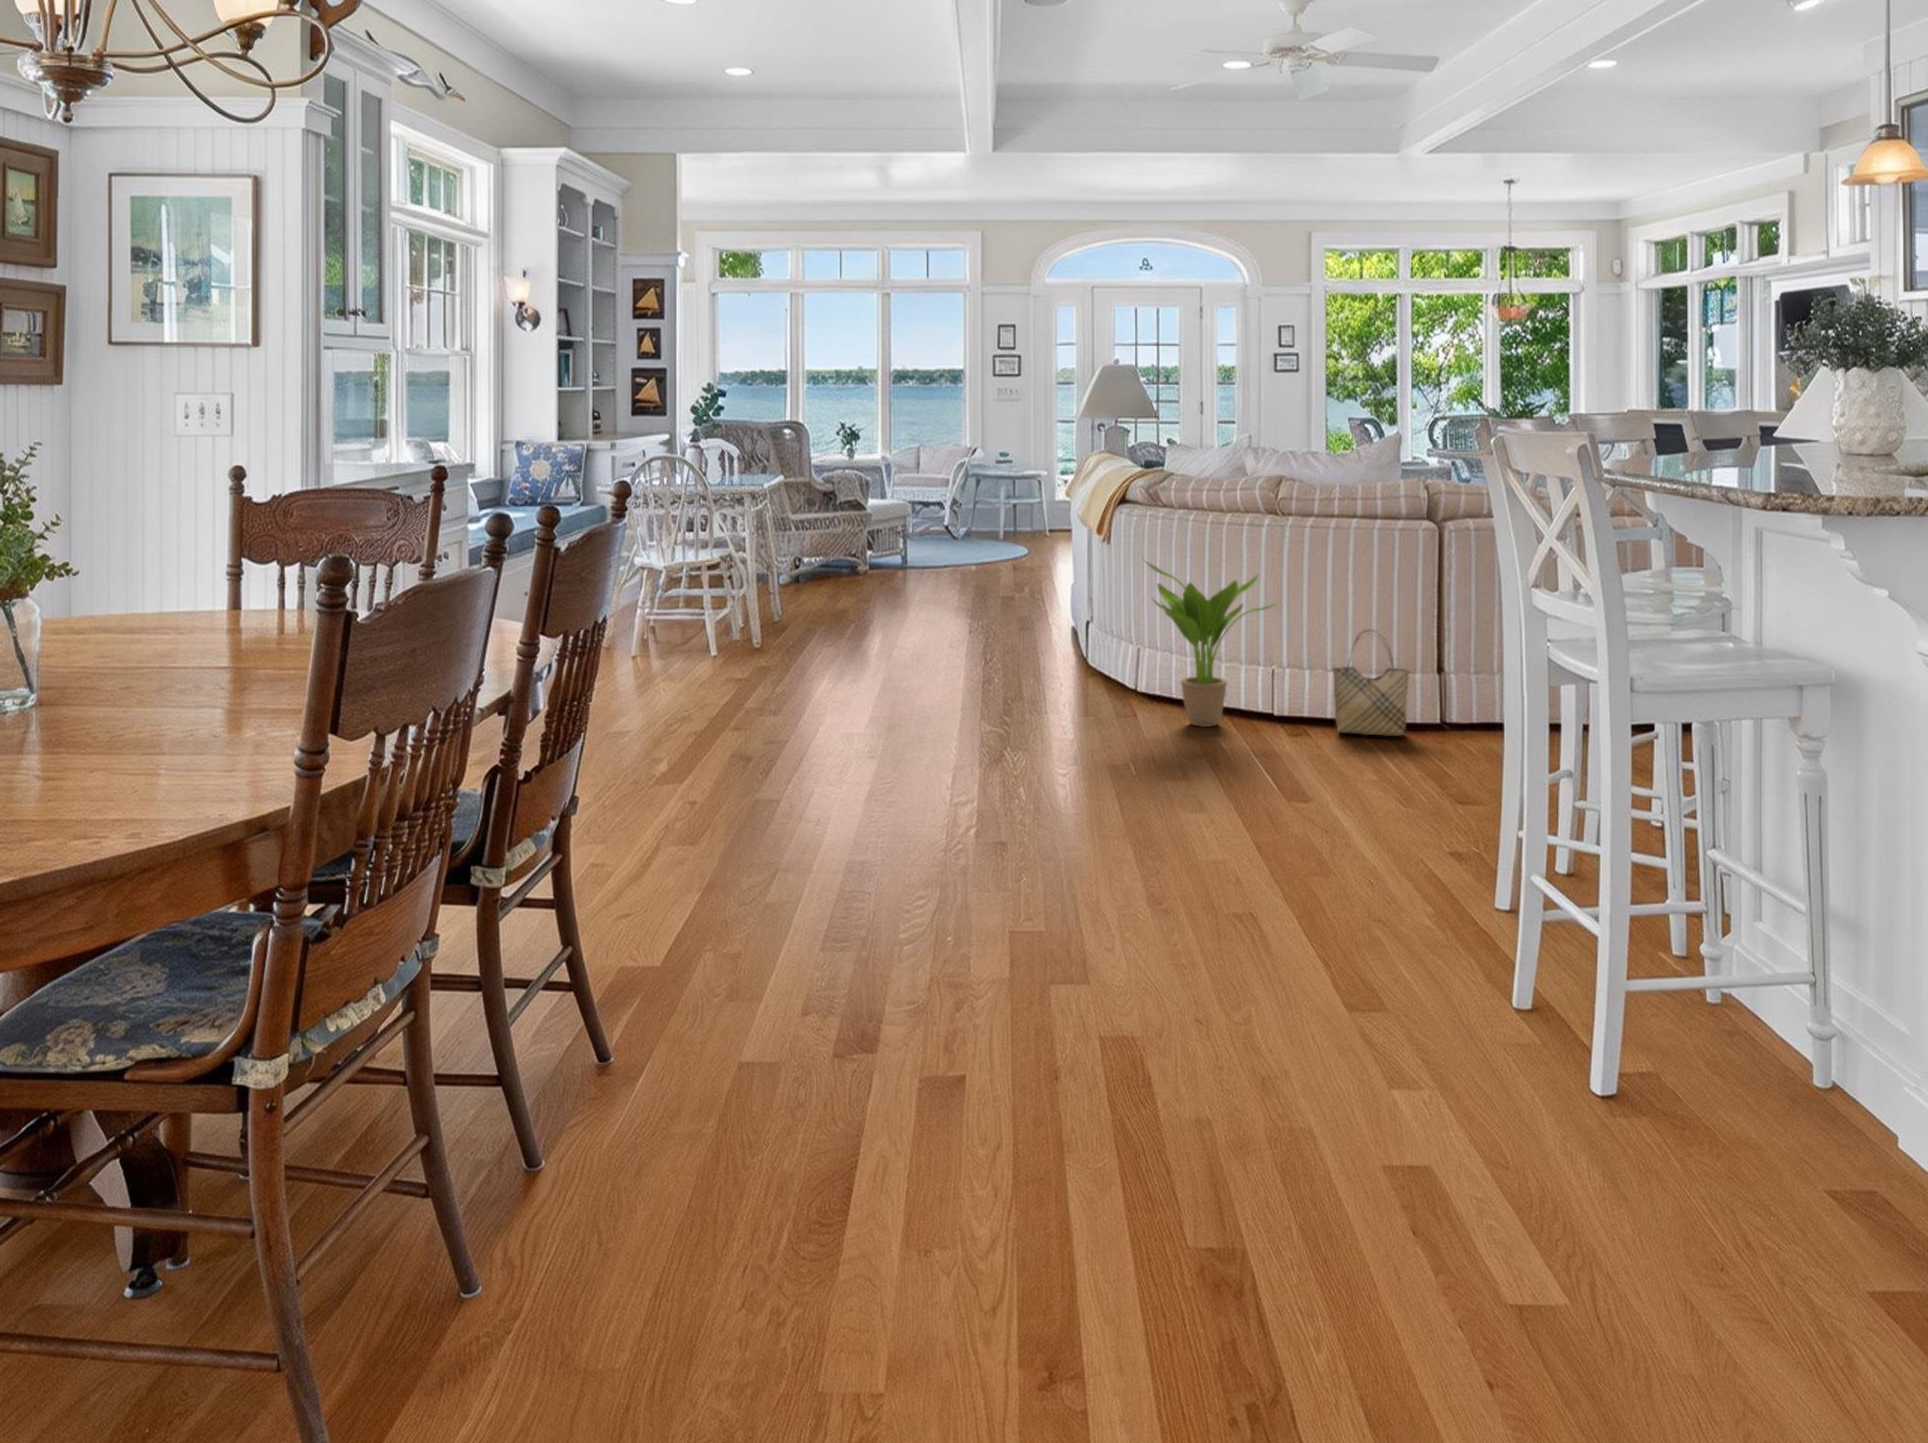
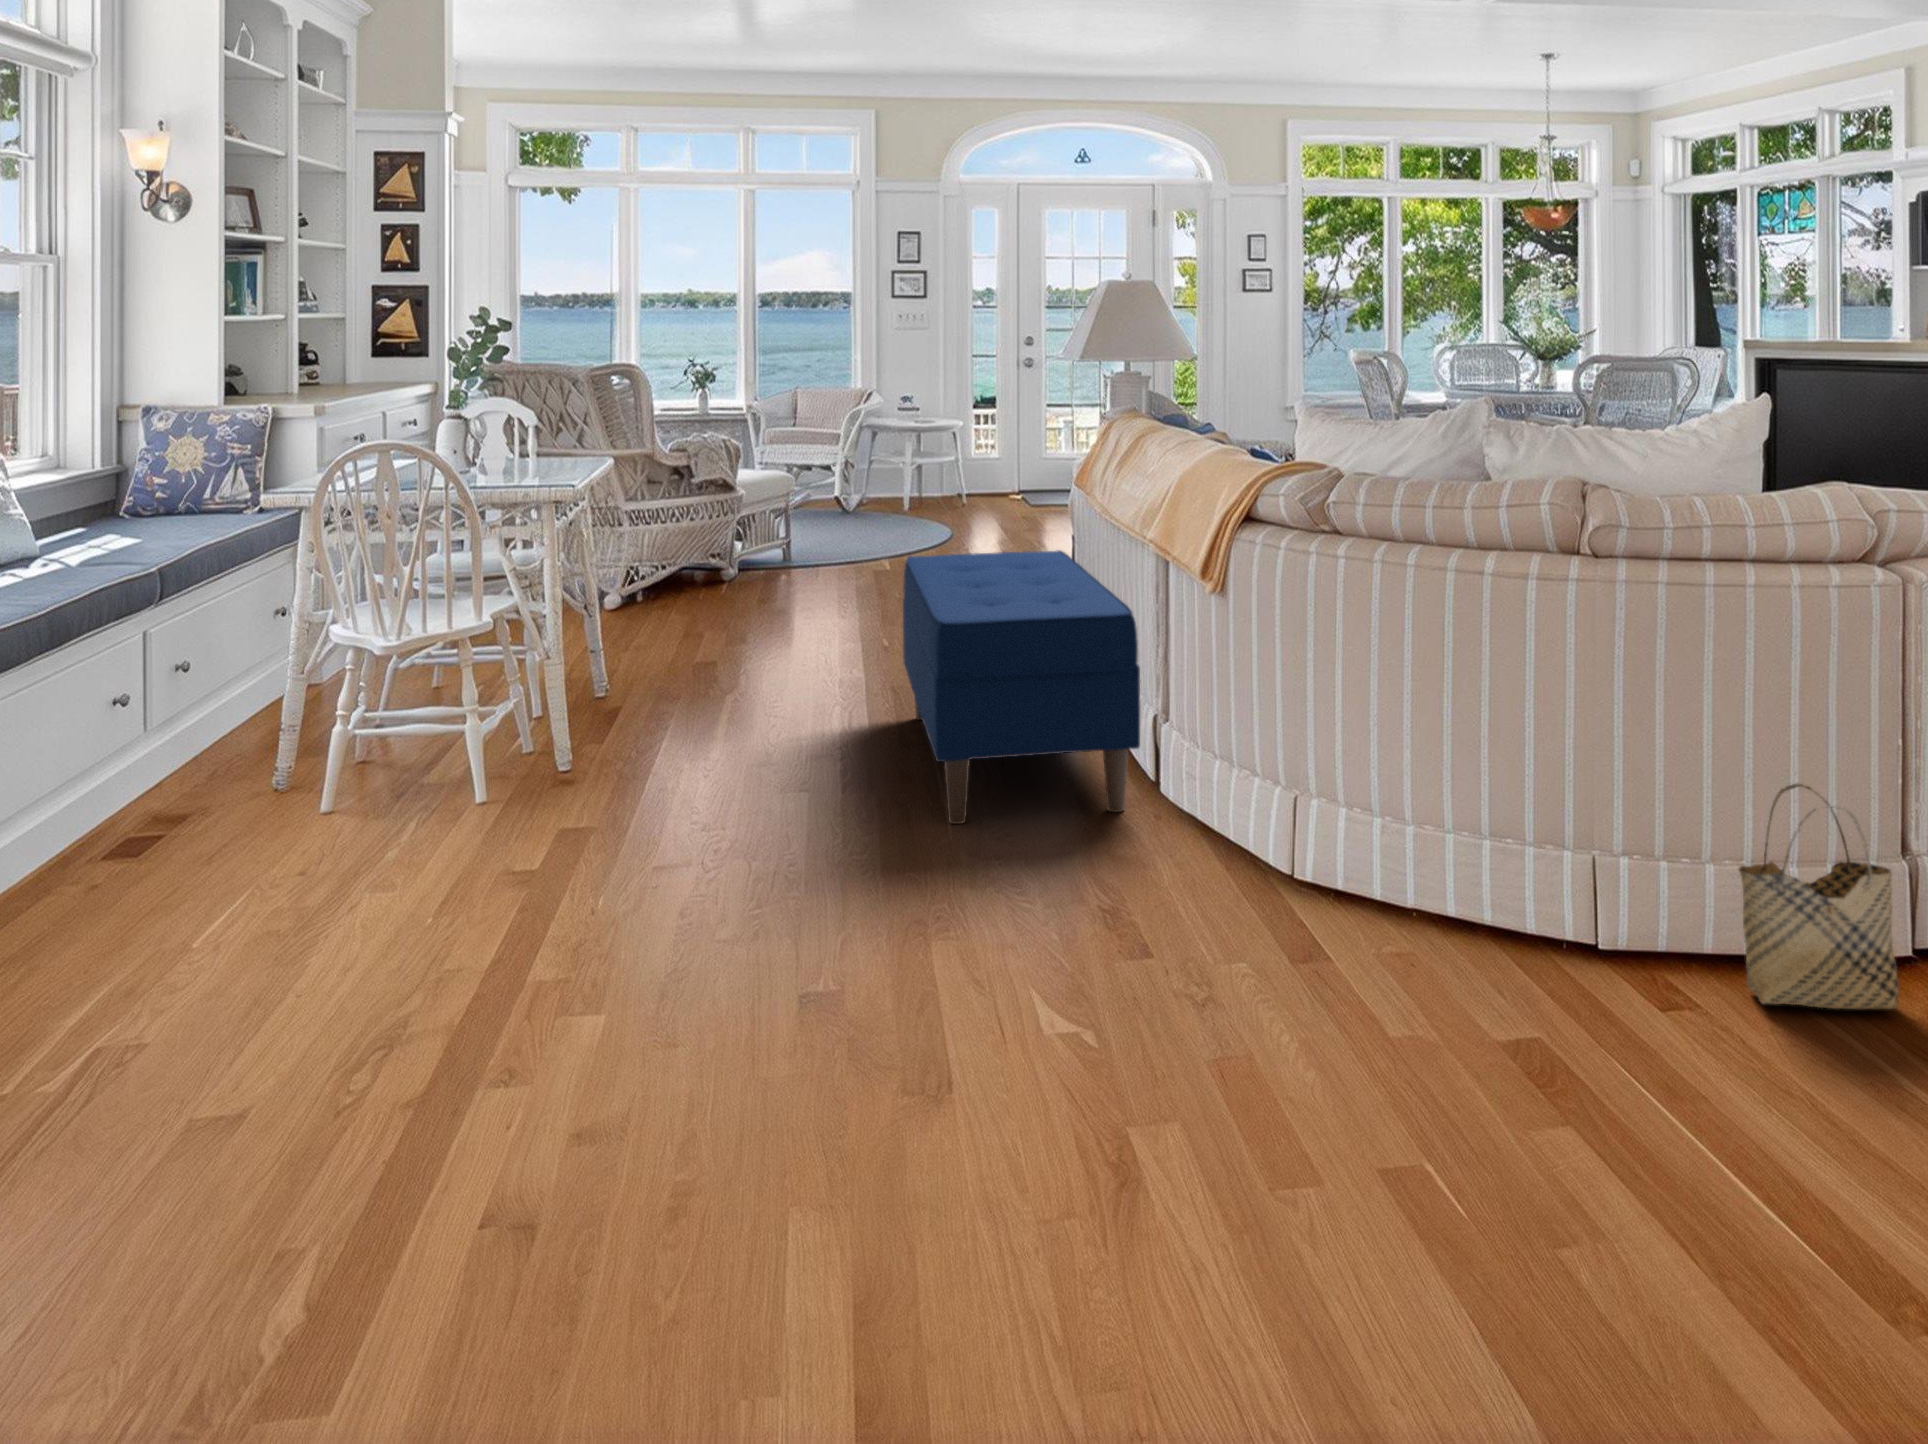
bench: none [959,537,1077,673] -> present [903,550,1140,824]
potted plant: present [1146,562,1274,727] -> none [1346,644,1633,994]

